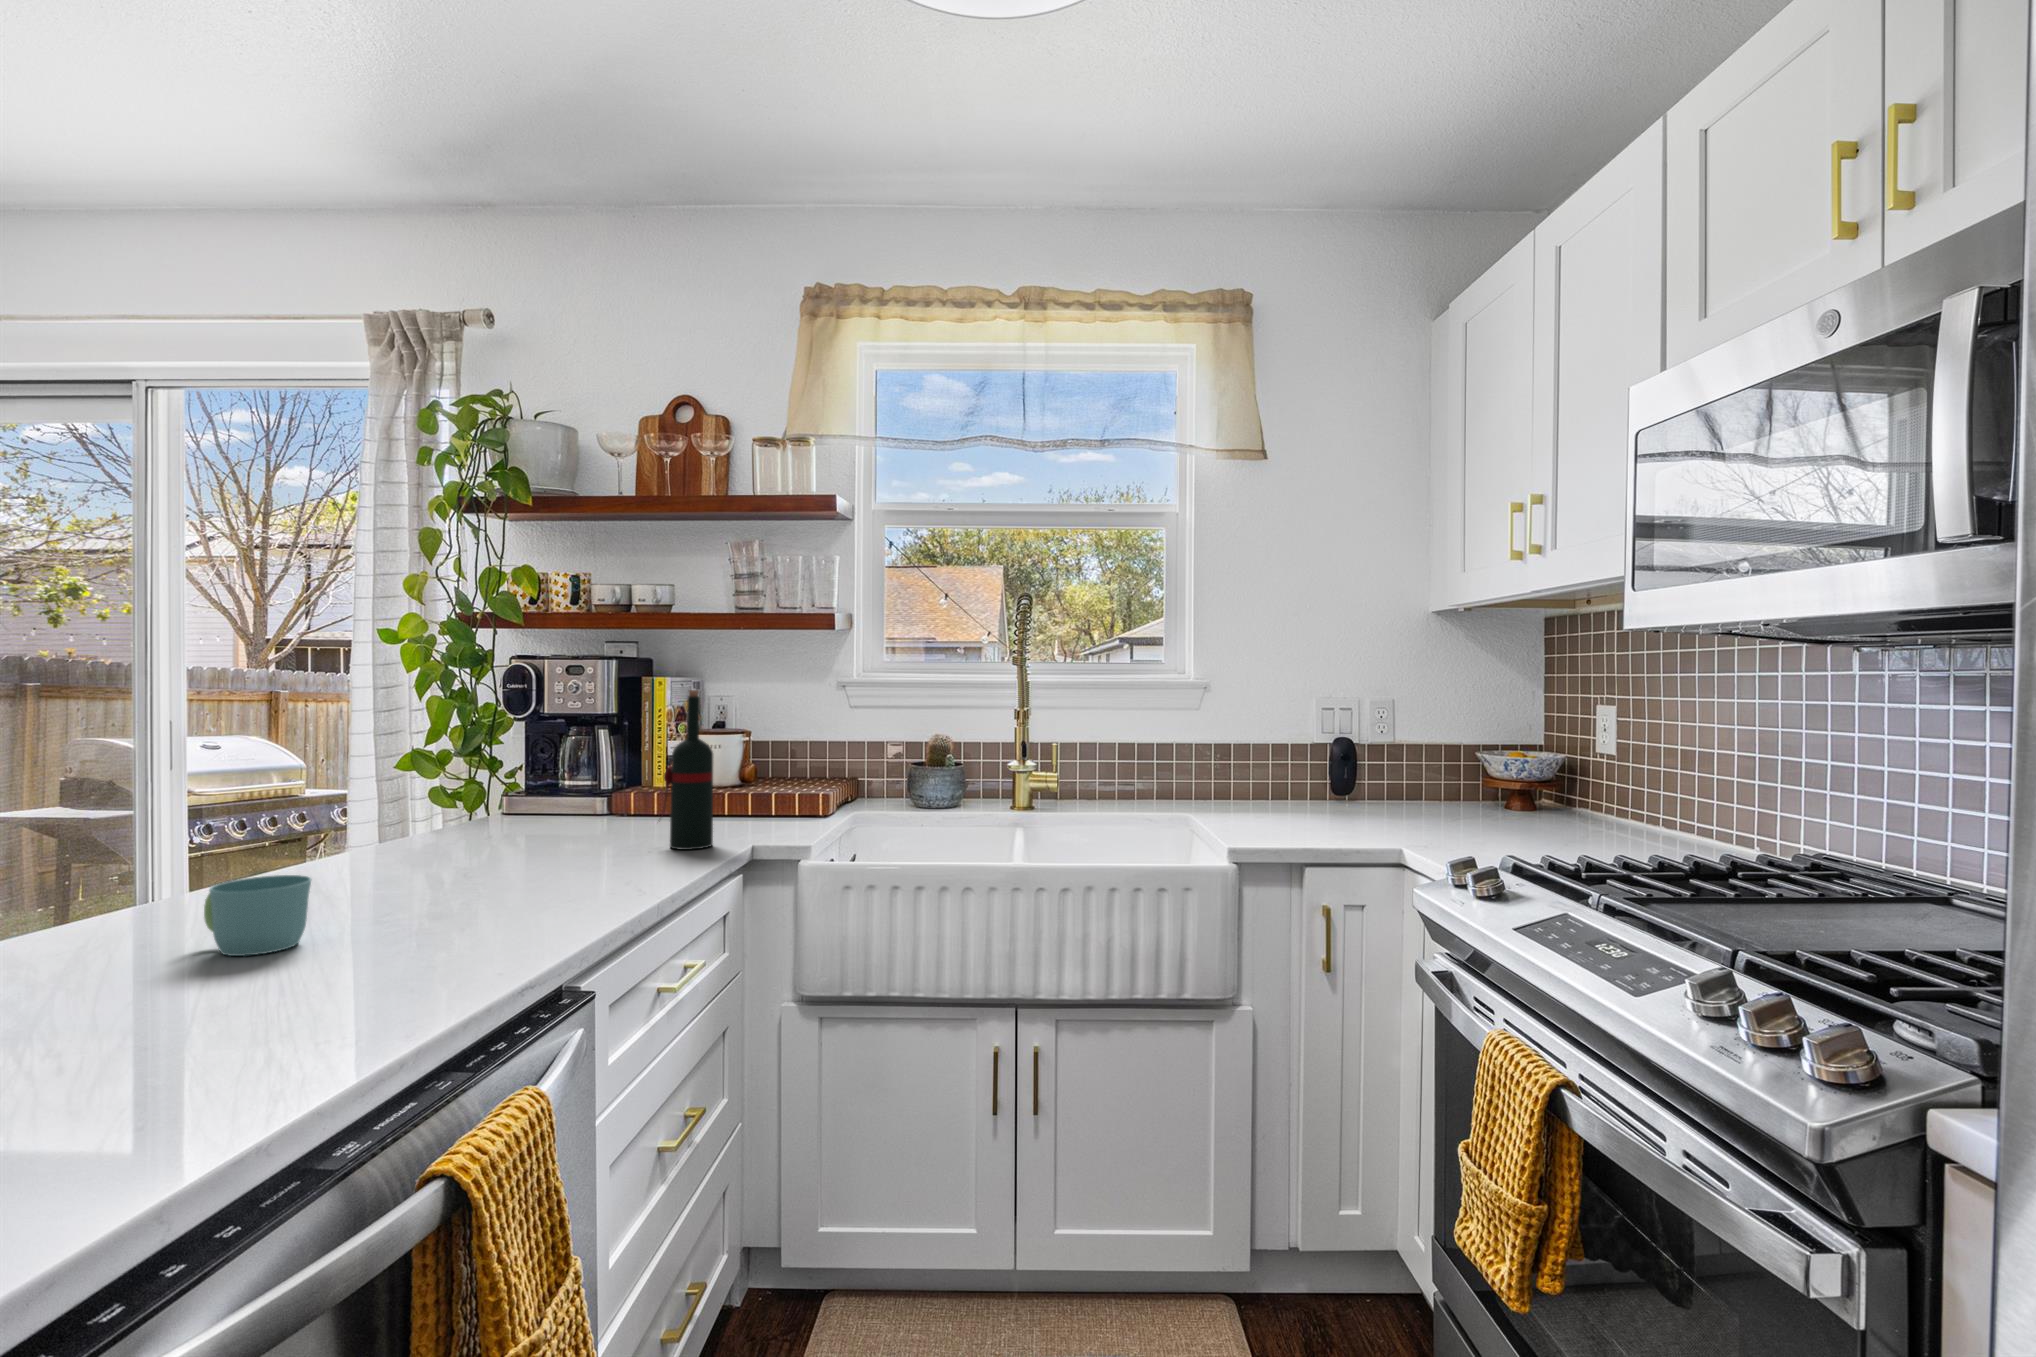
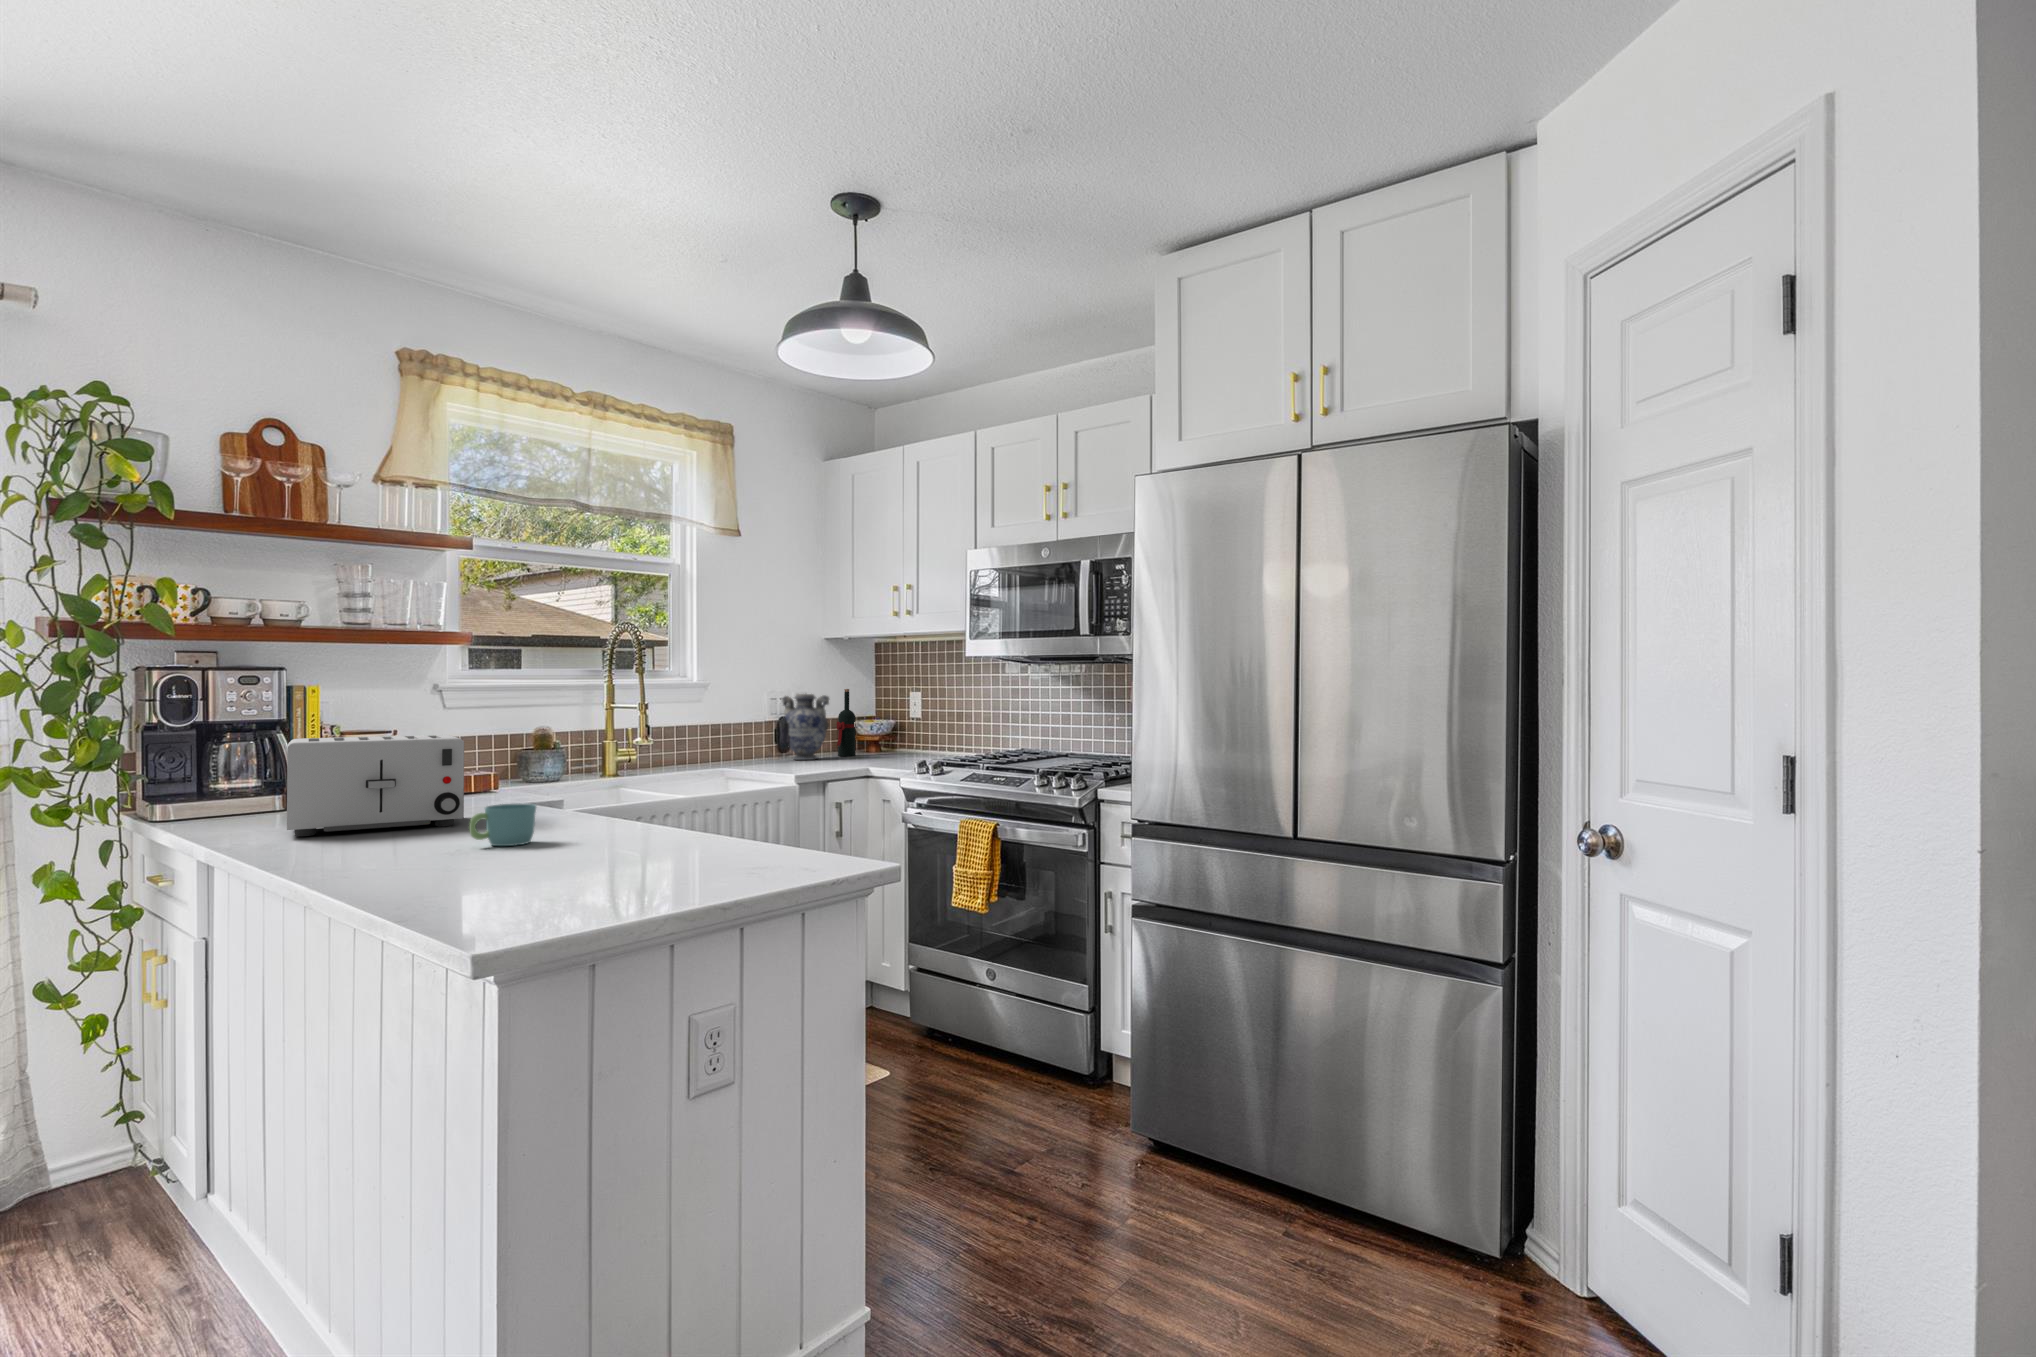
wine bottle: present [662,690,713,850] -> present [837,689,855,756]
decorative vase: none [1343,703,1418,812] -> present [782,694,829,760]
toaster: none [335,742,582,879] -> present [287,735,464,836]

